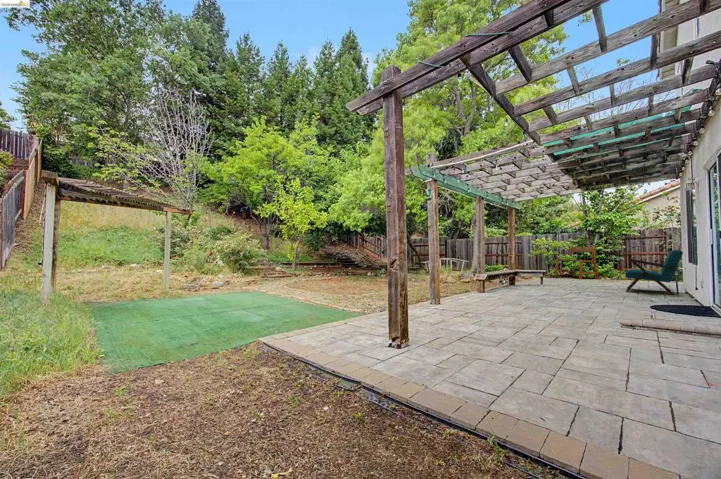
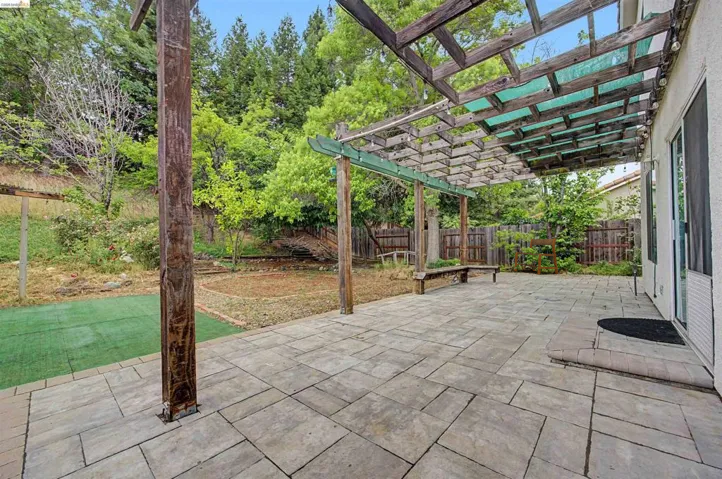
armchair: present [625,250,683,295] -> none [579,243,642,295]

